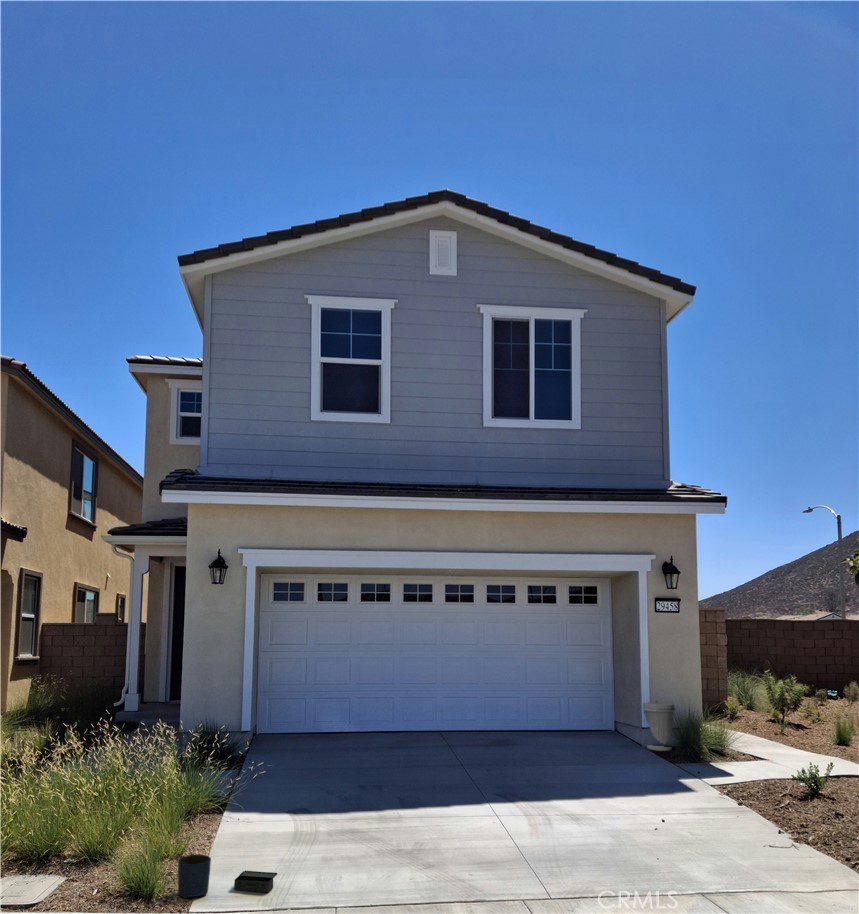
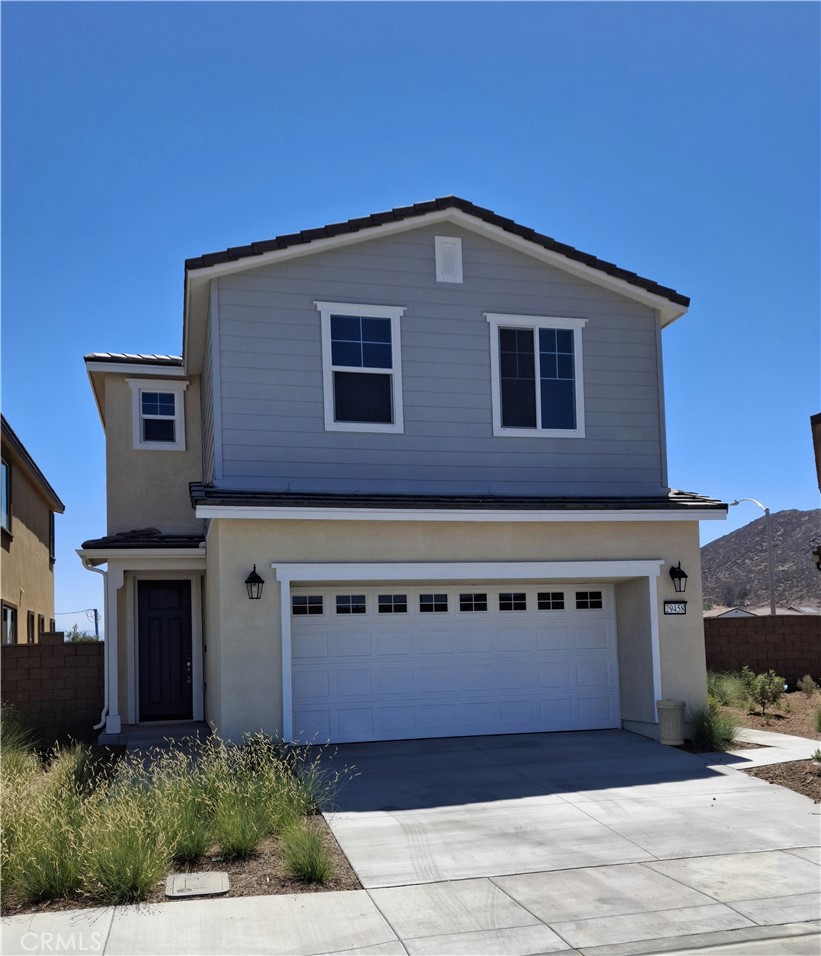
planter: present [178,855,211,898] -> none [350,840,378,877]
toolbox: present [234,871,277,892] -> none [397,853,430,869]

